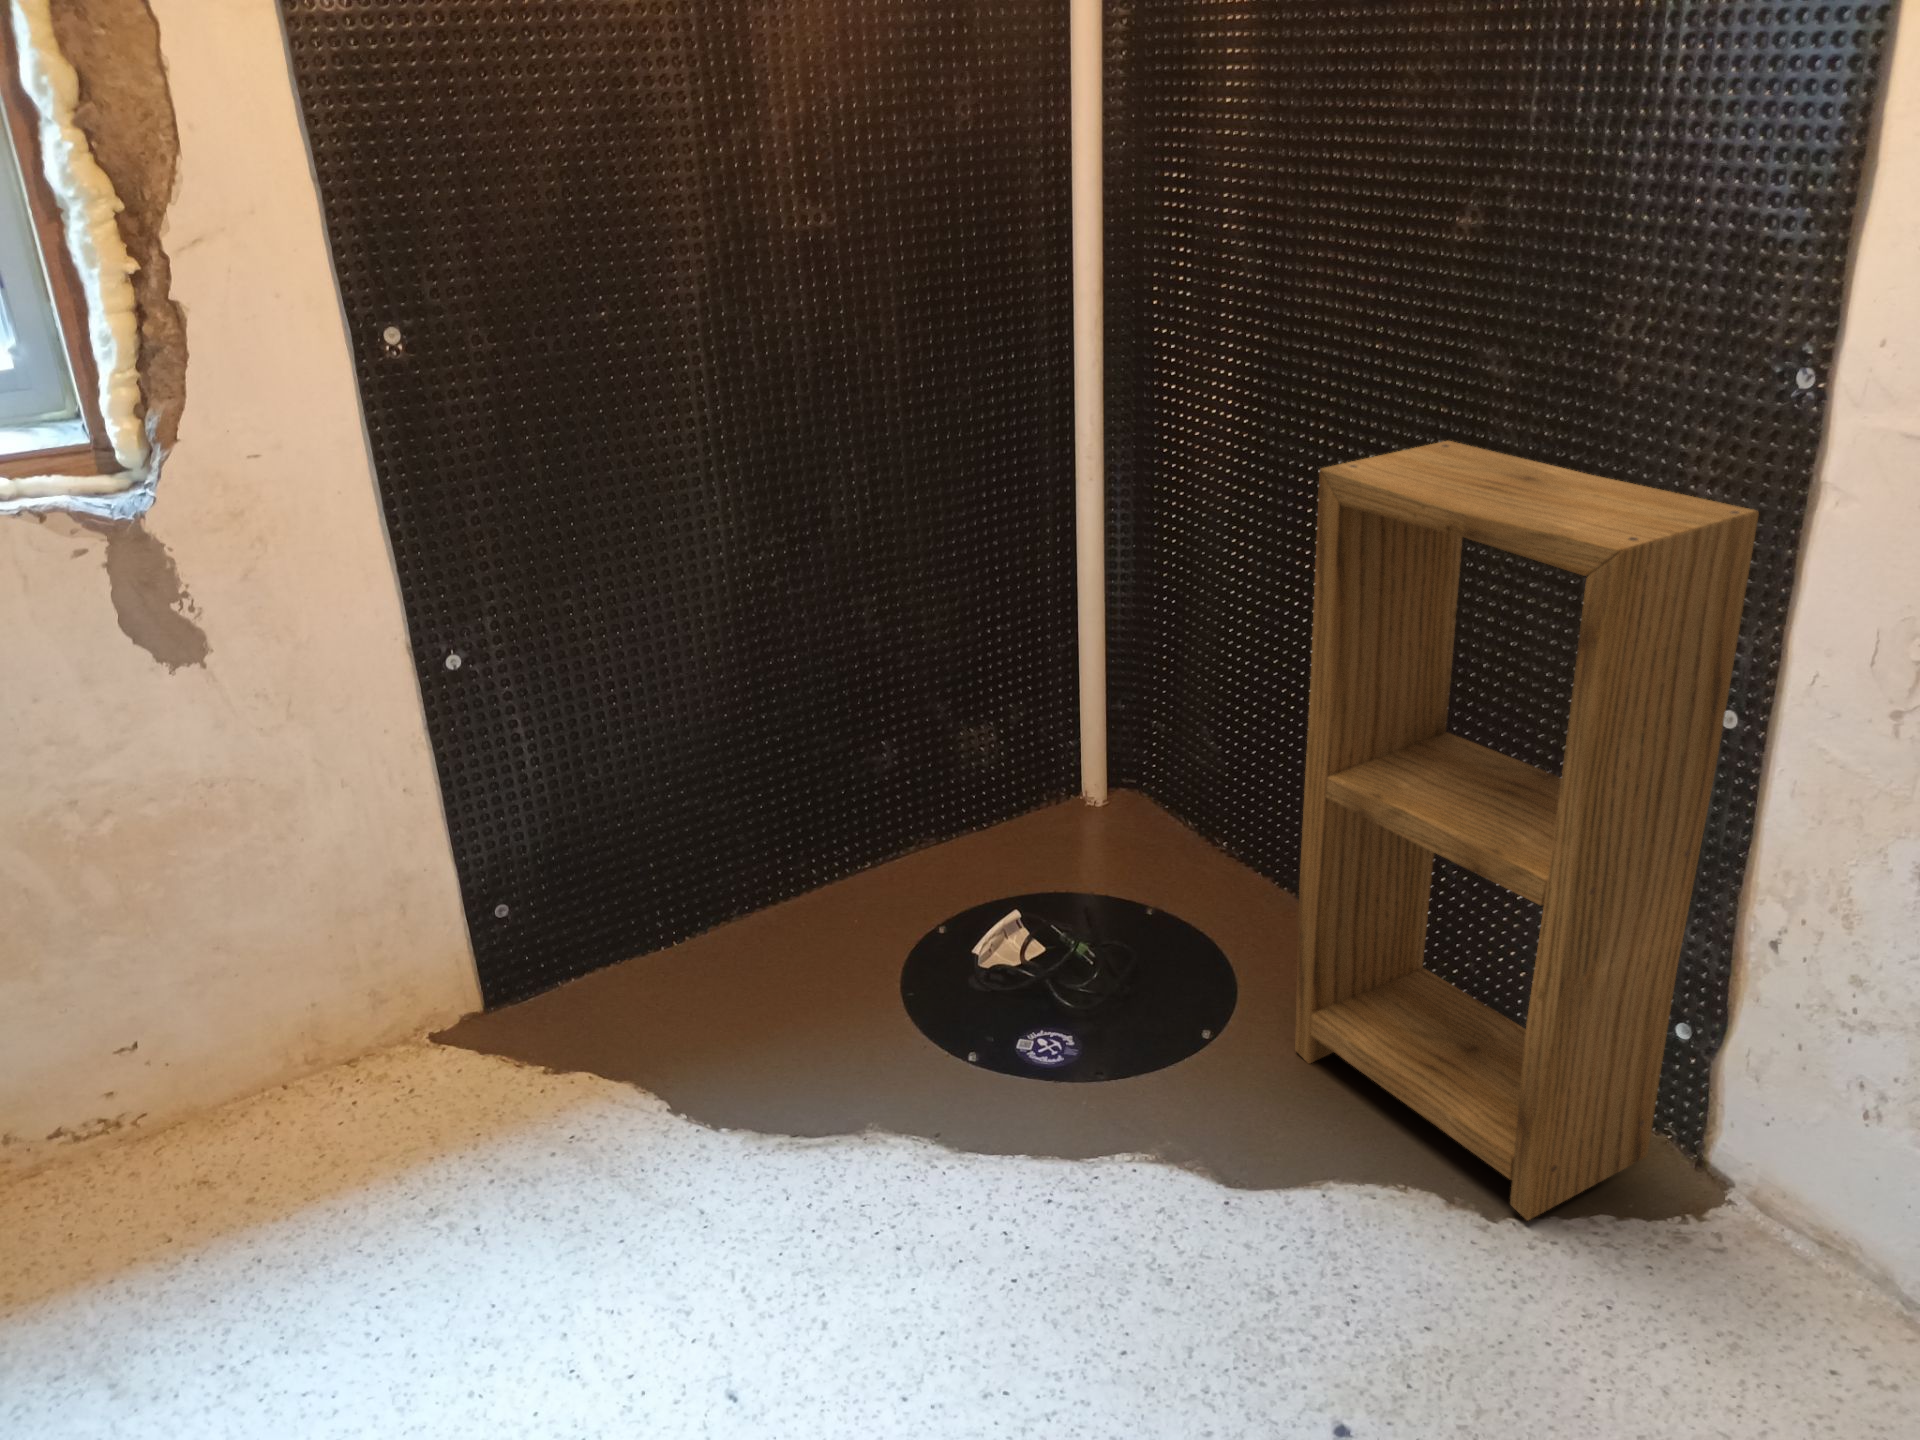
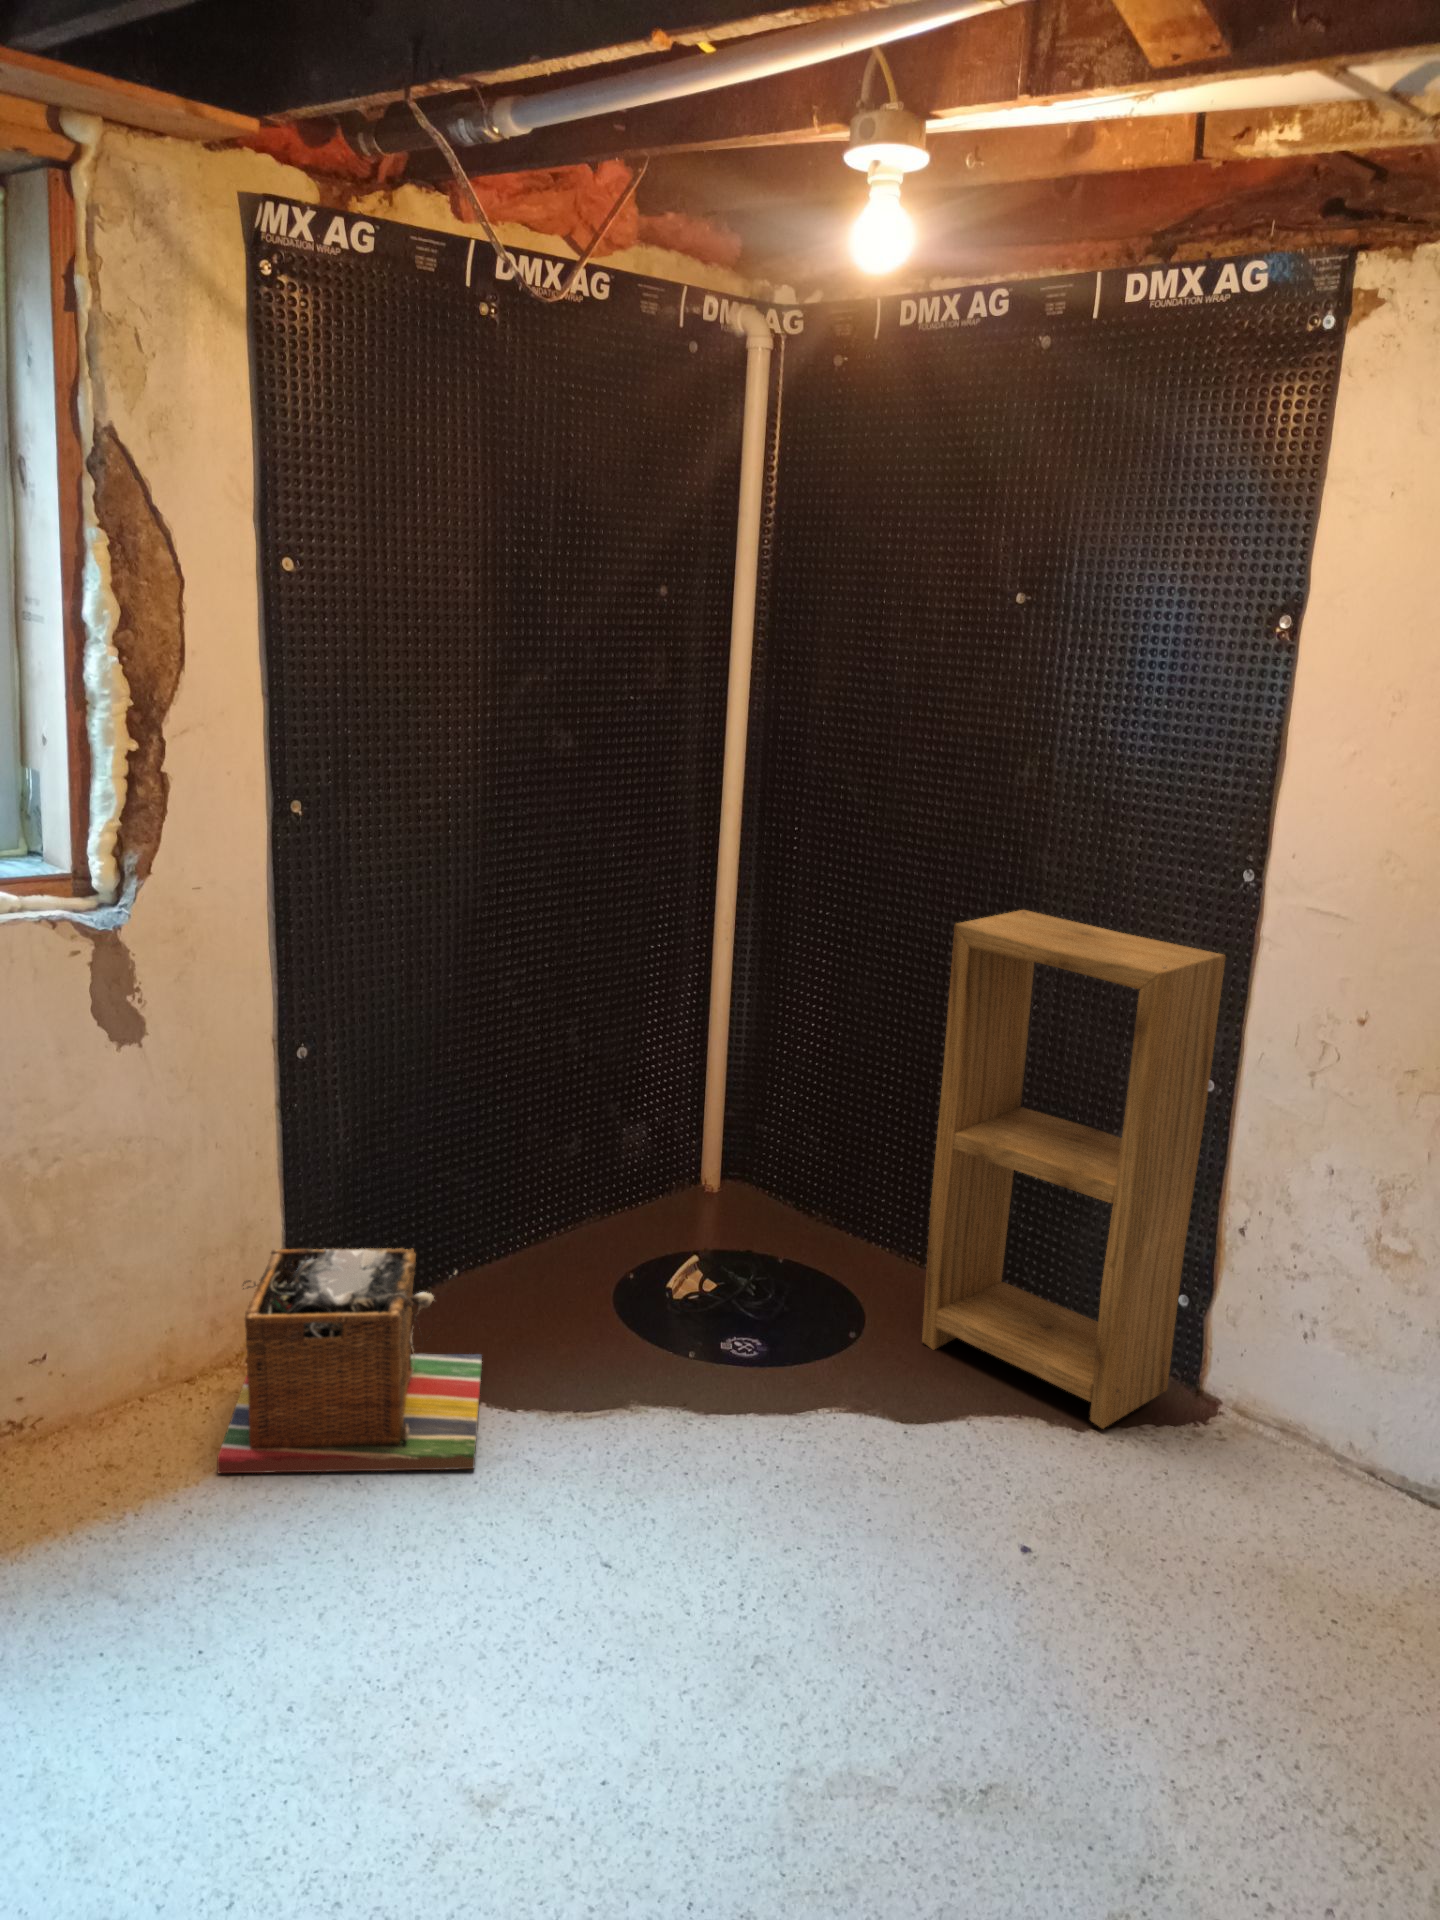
laundry basket: none [313,913,700,1221] -> present [217,1248,482,1473]

